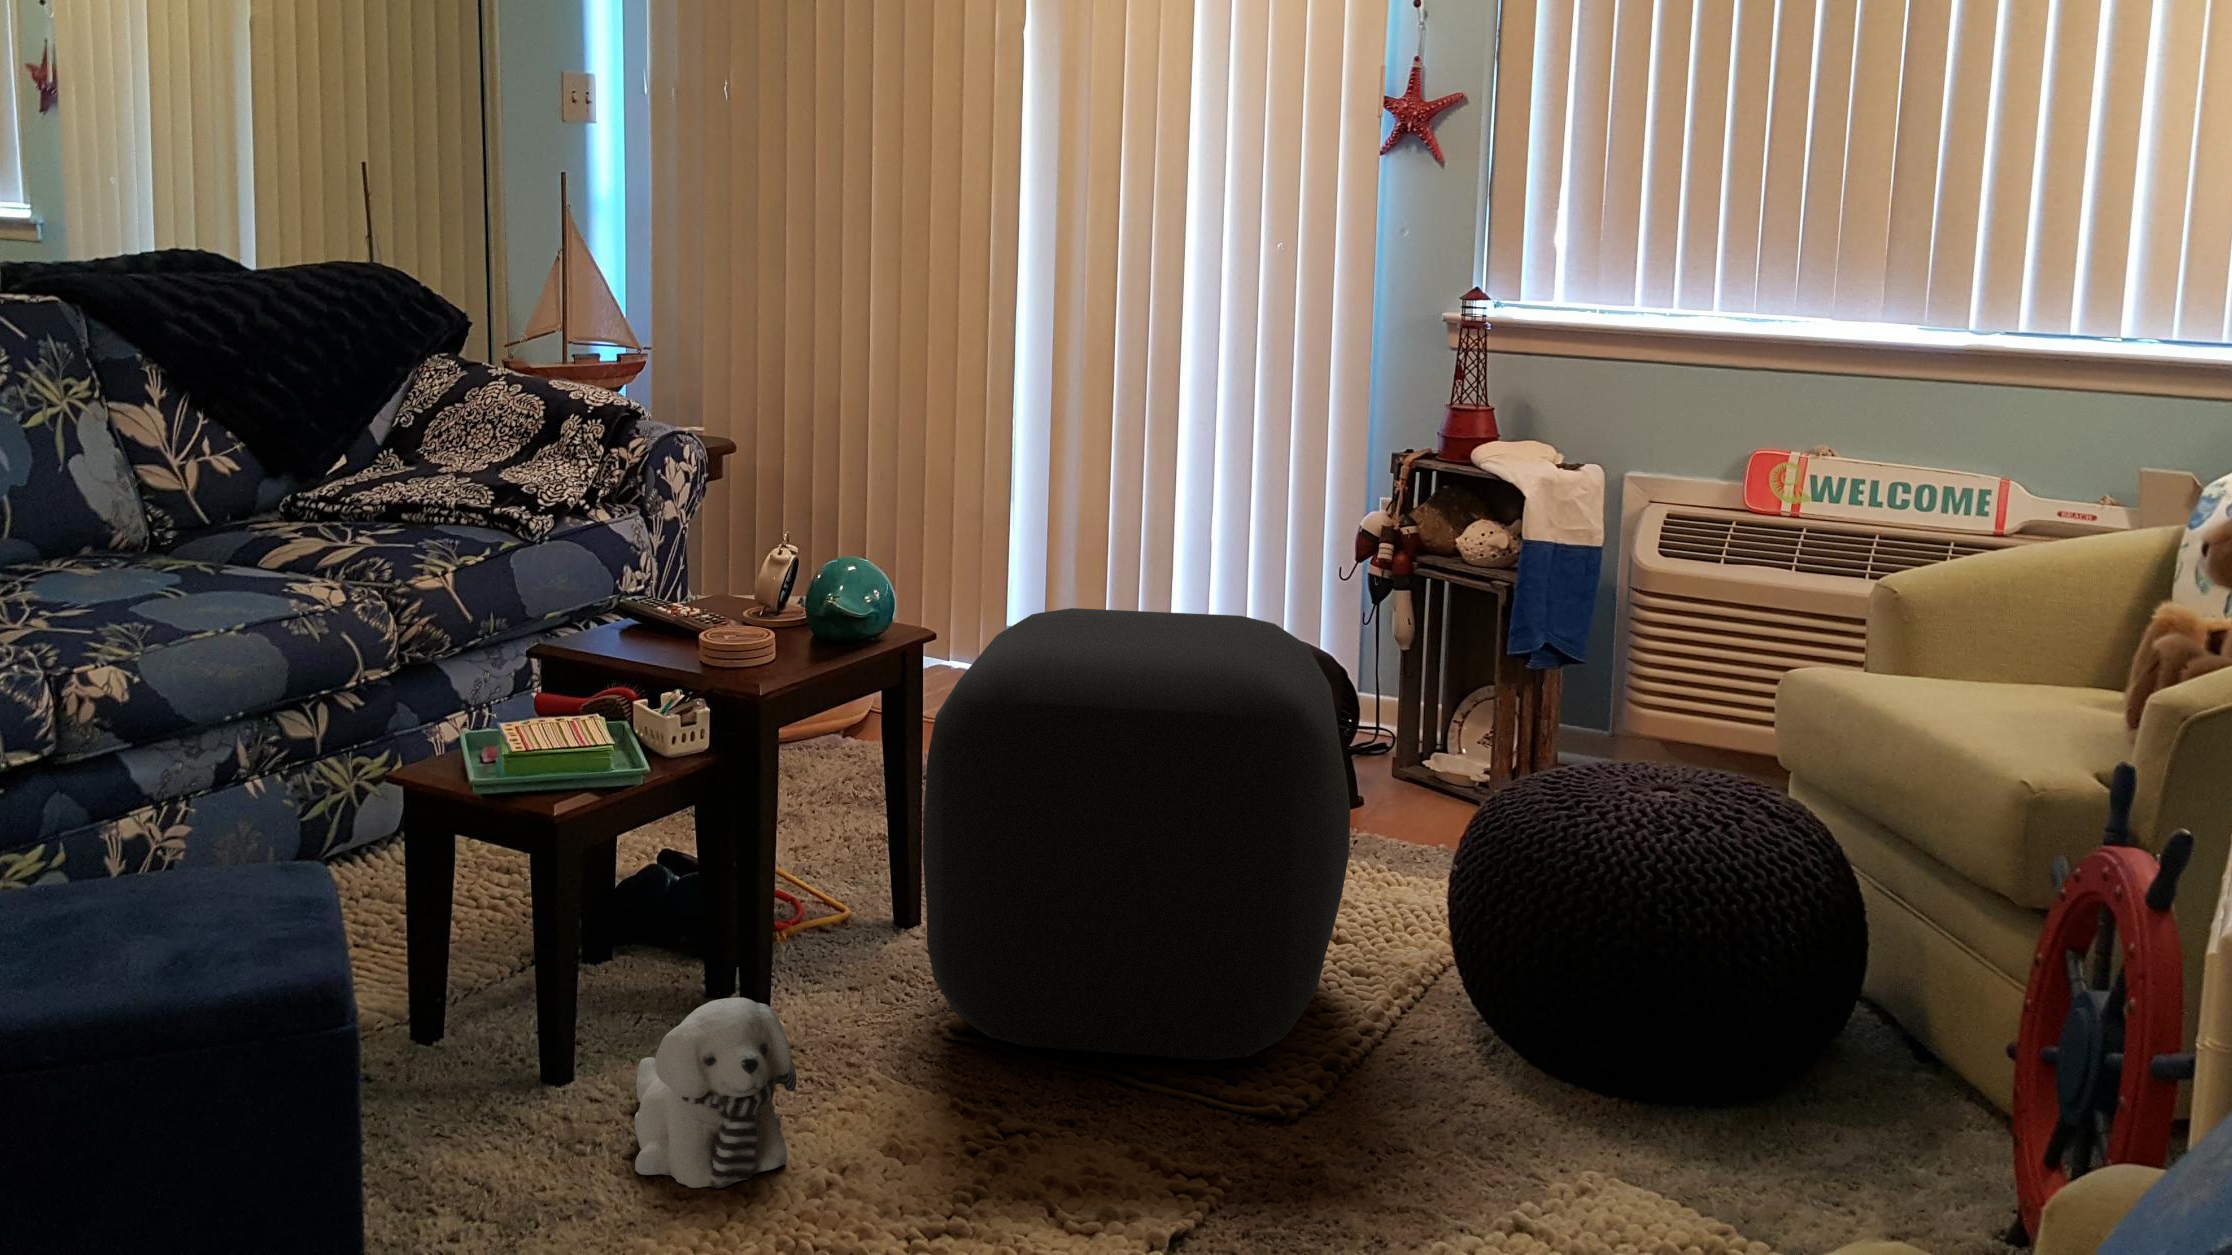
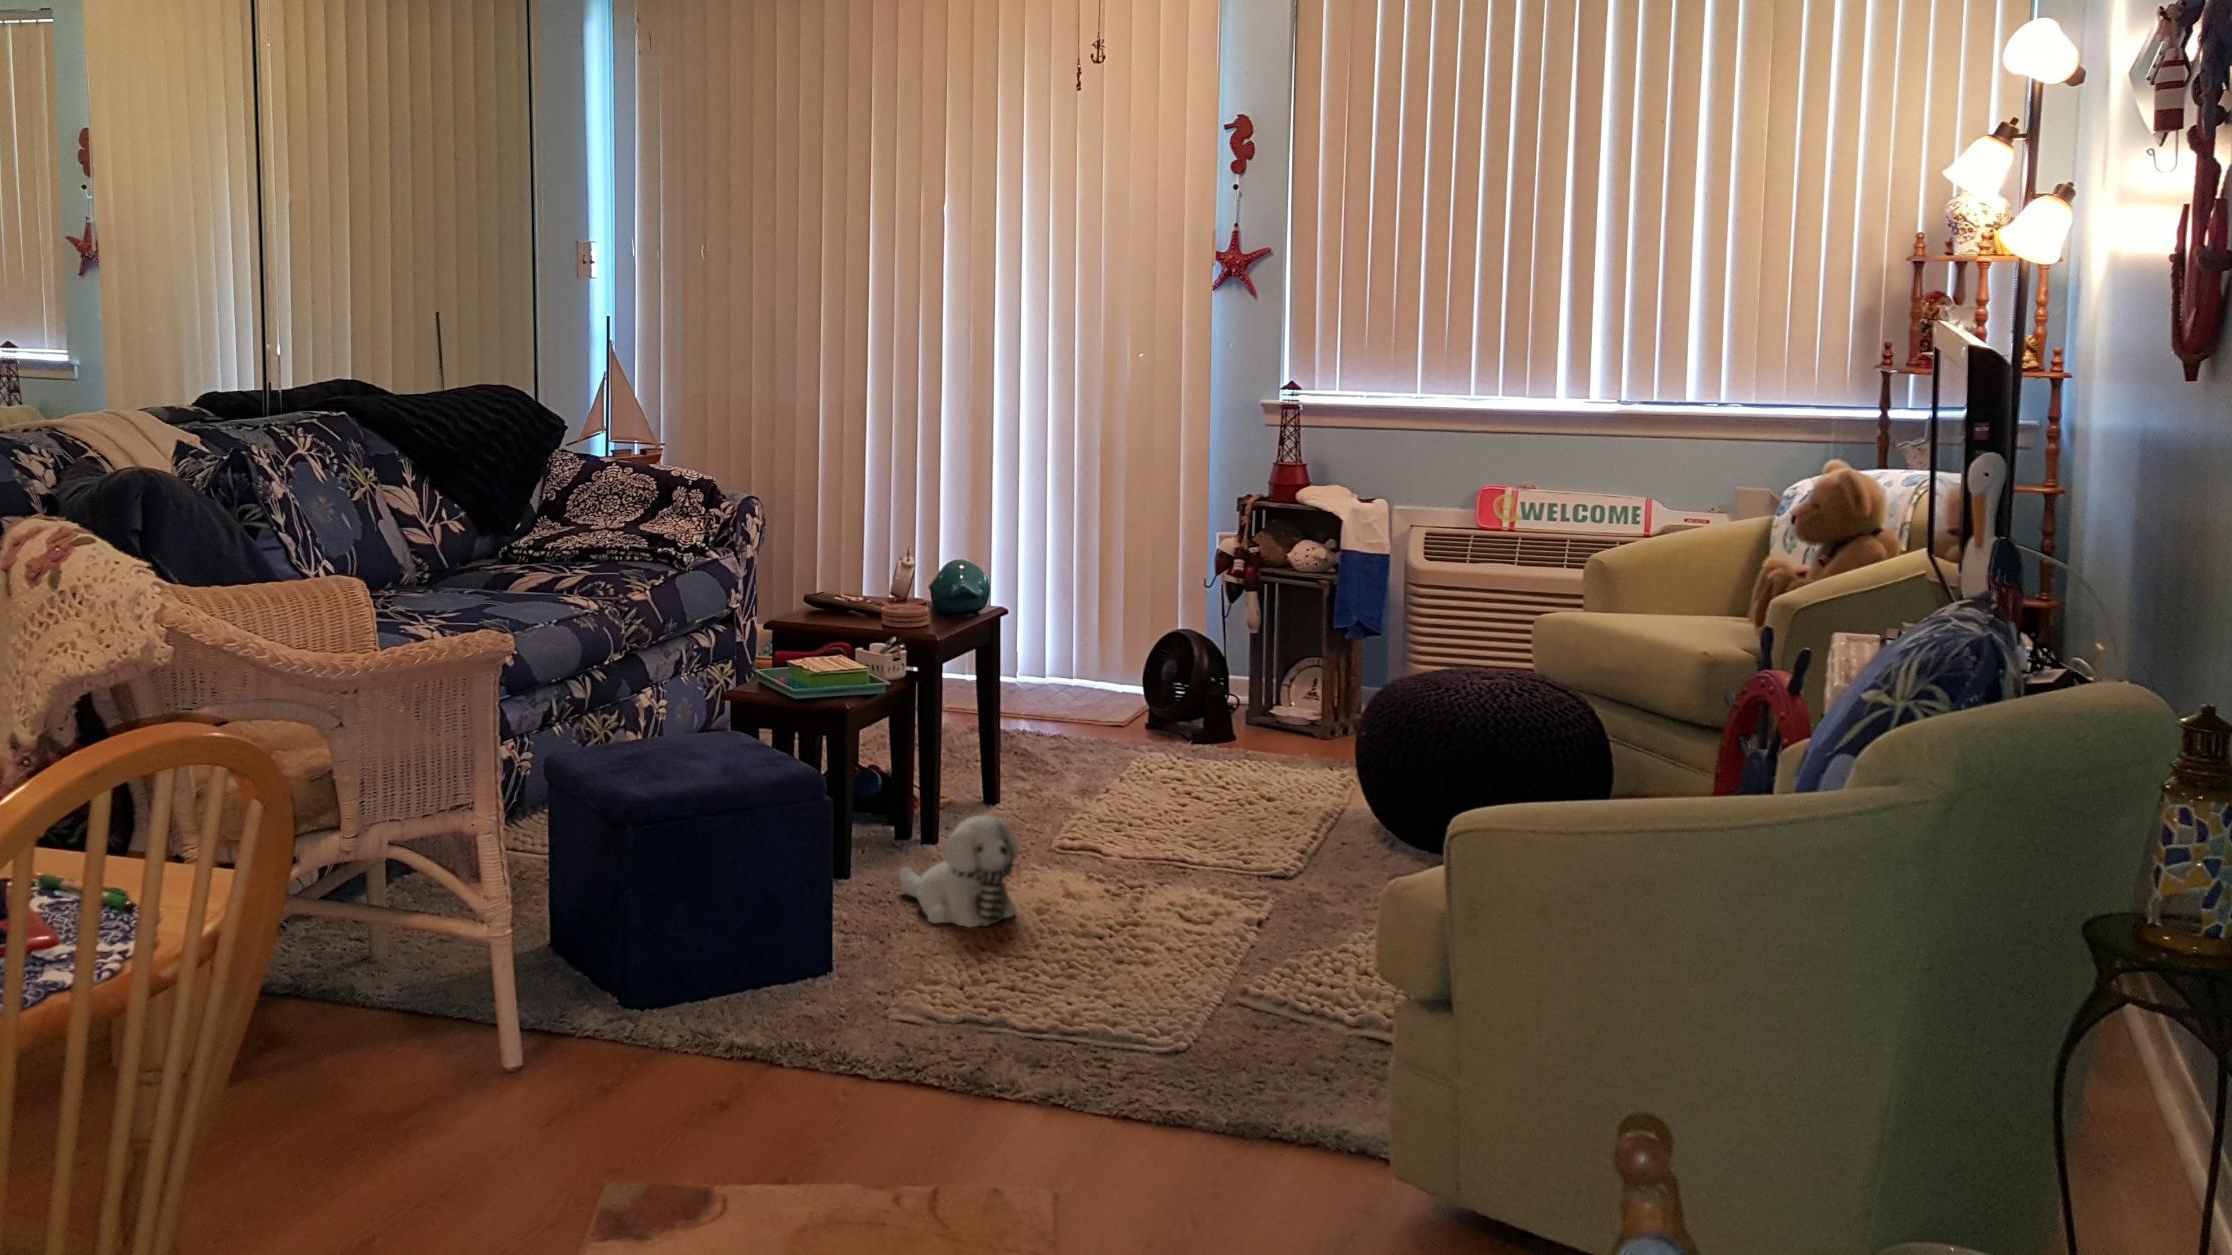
ottoman: present [923,608,1350,1060] -> none [1035,590,1303,859]

